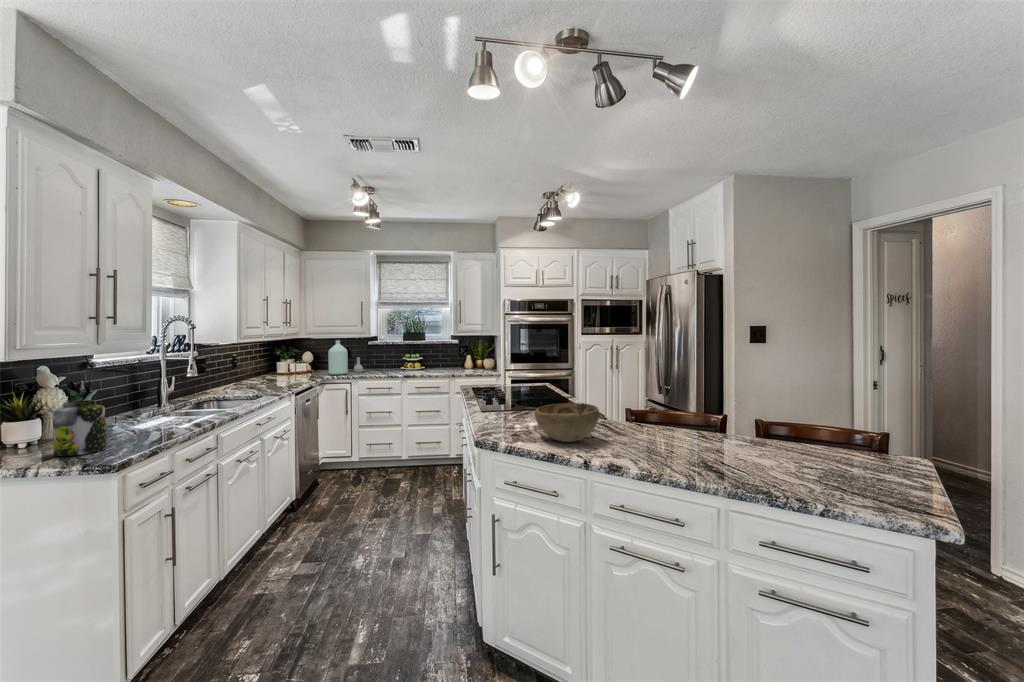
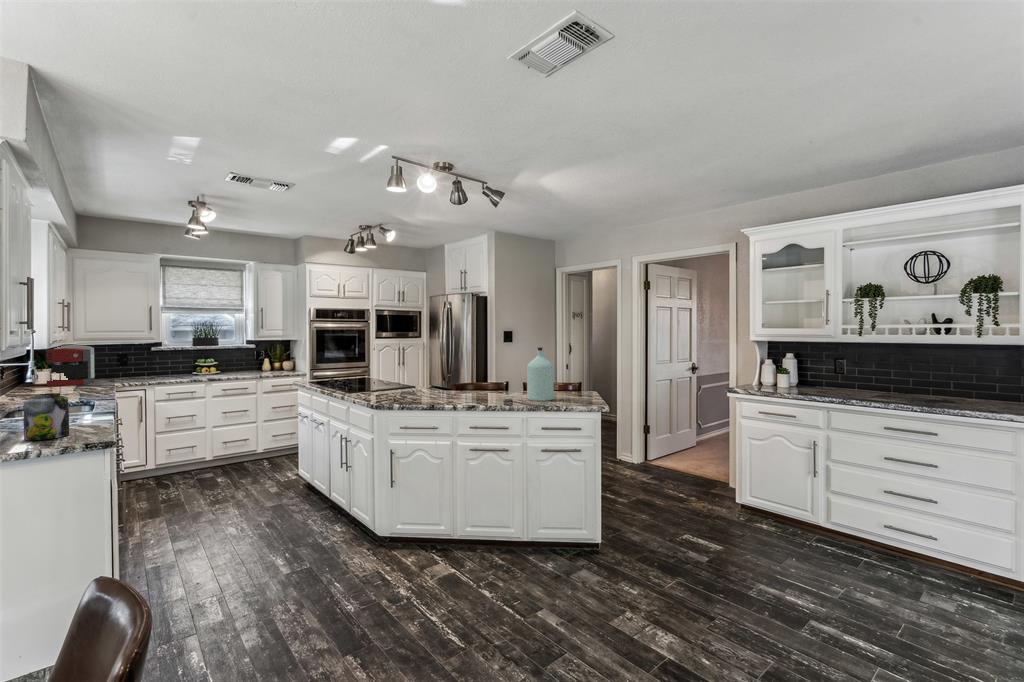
bottle: present [328,338,363,375] -> present [527,347,554,401]
coffee maker: none [278,339,318,376] -> present [46,345,95,386]
decorative bowl: present [535,403,599,442] -> none [415,377,454,399]

